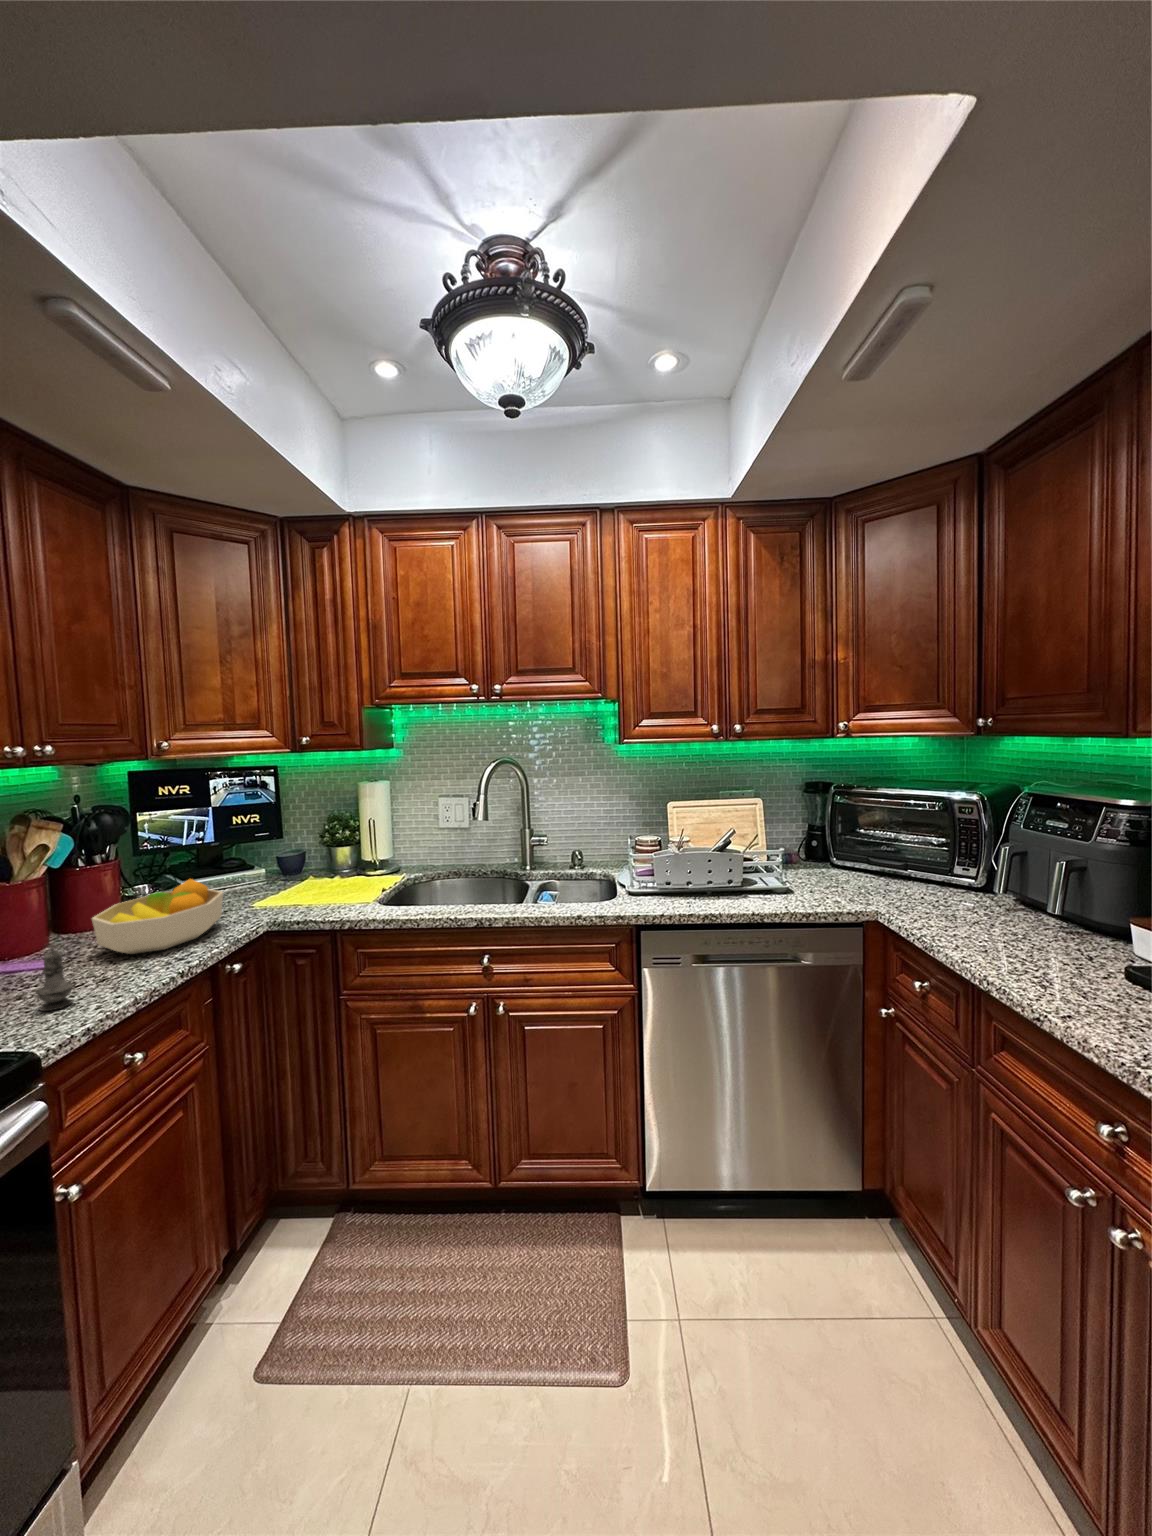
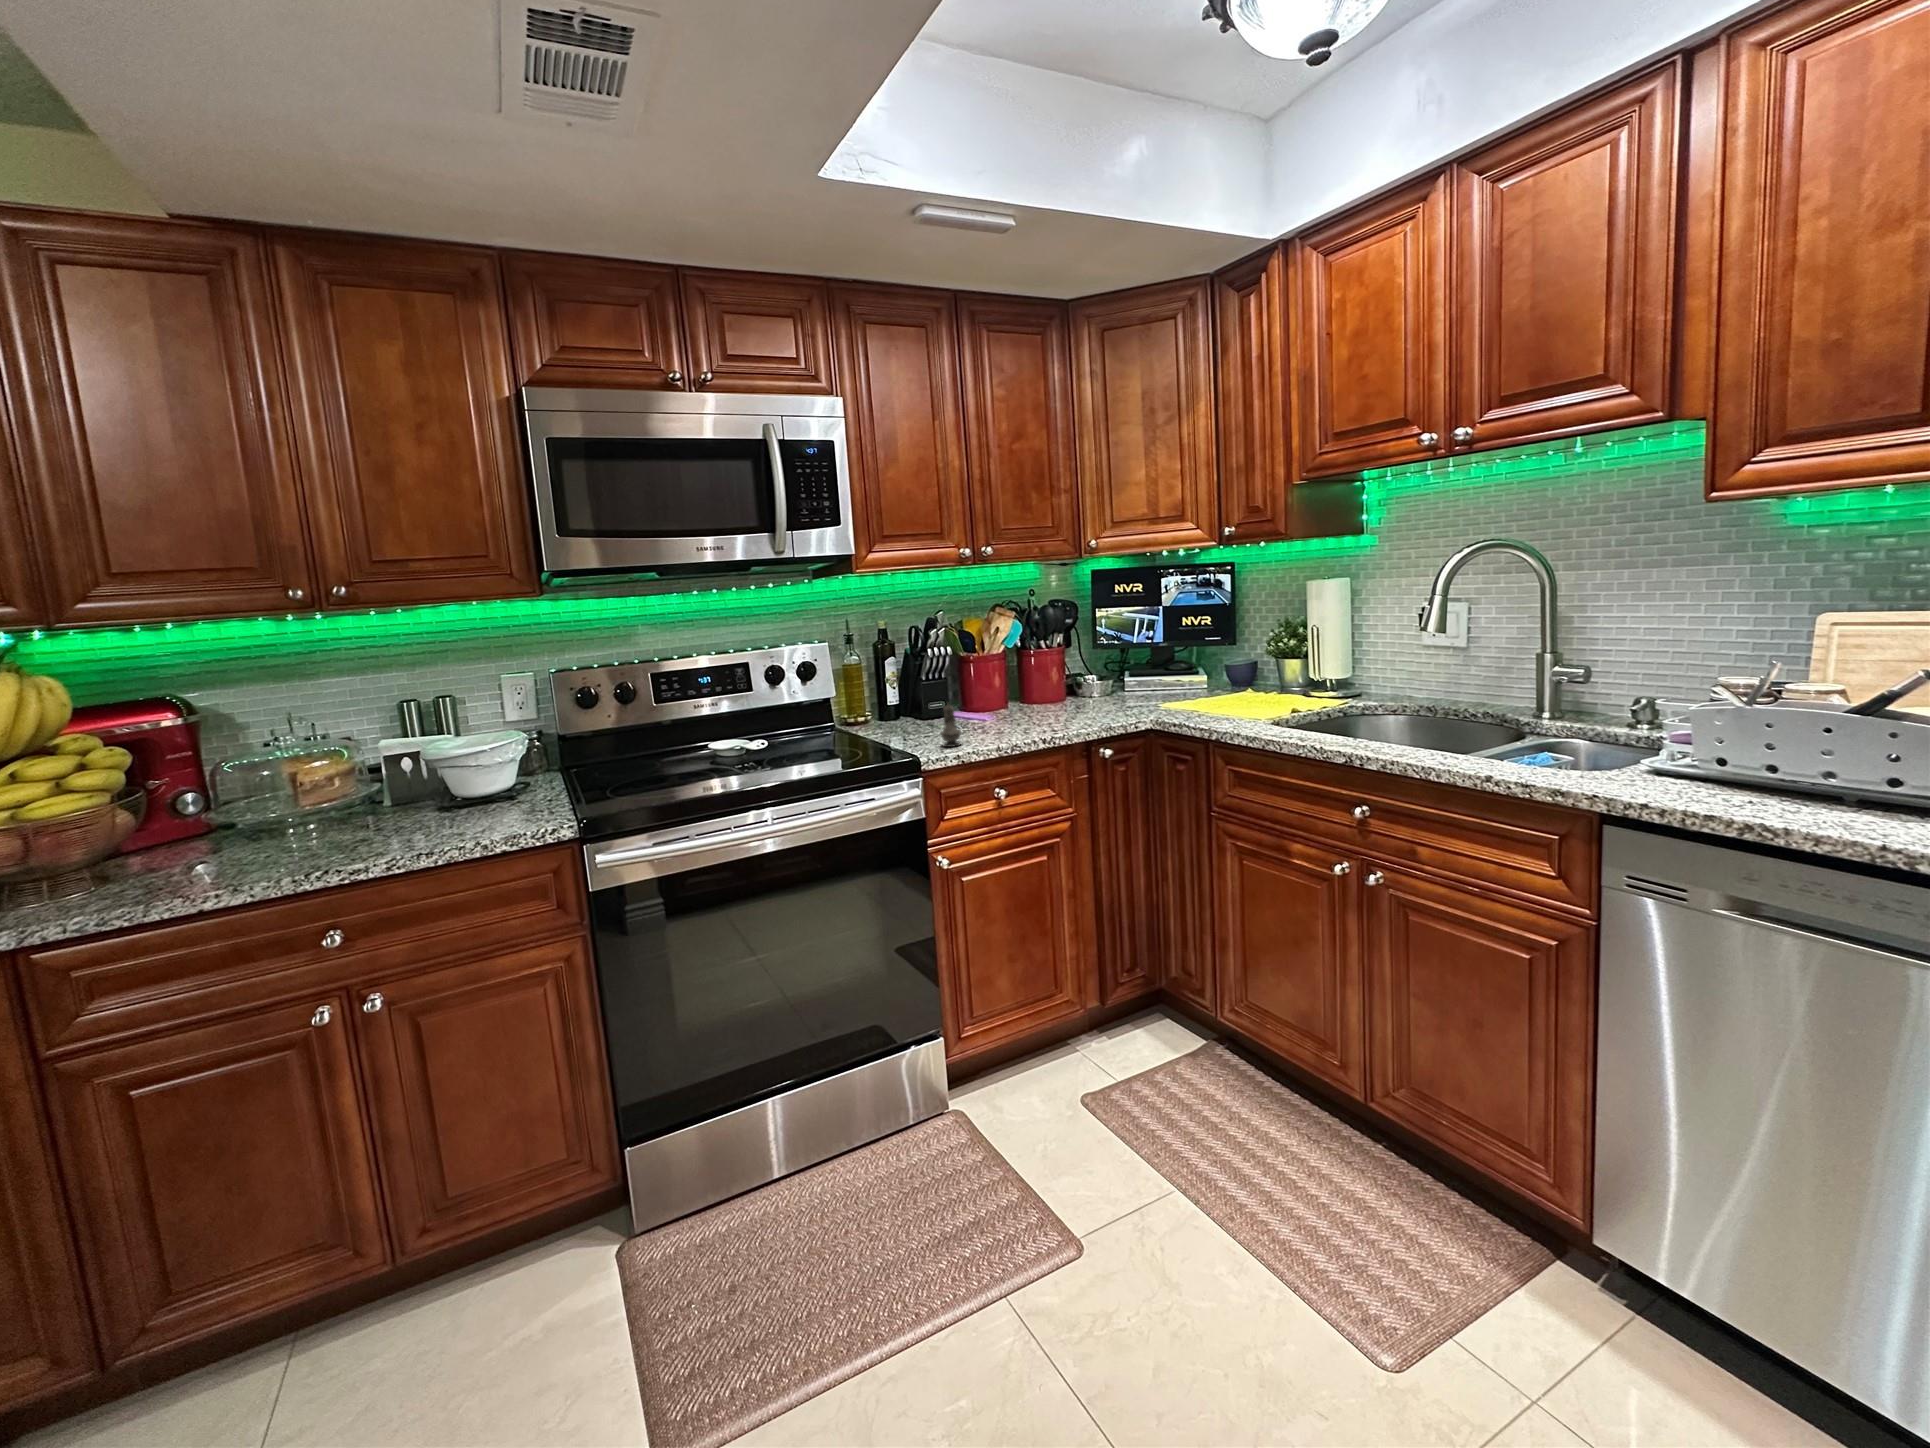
fruit bowl: present [92,879,223,954] -> none [1011,670,1114,726]

